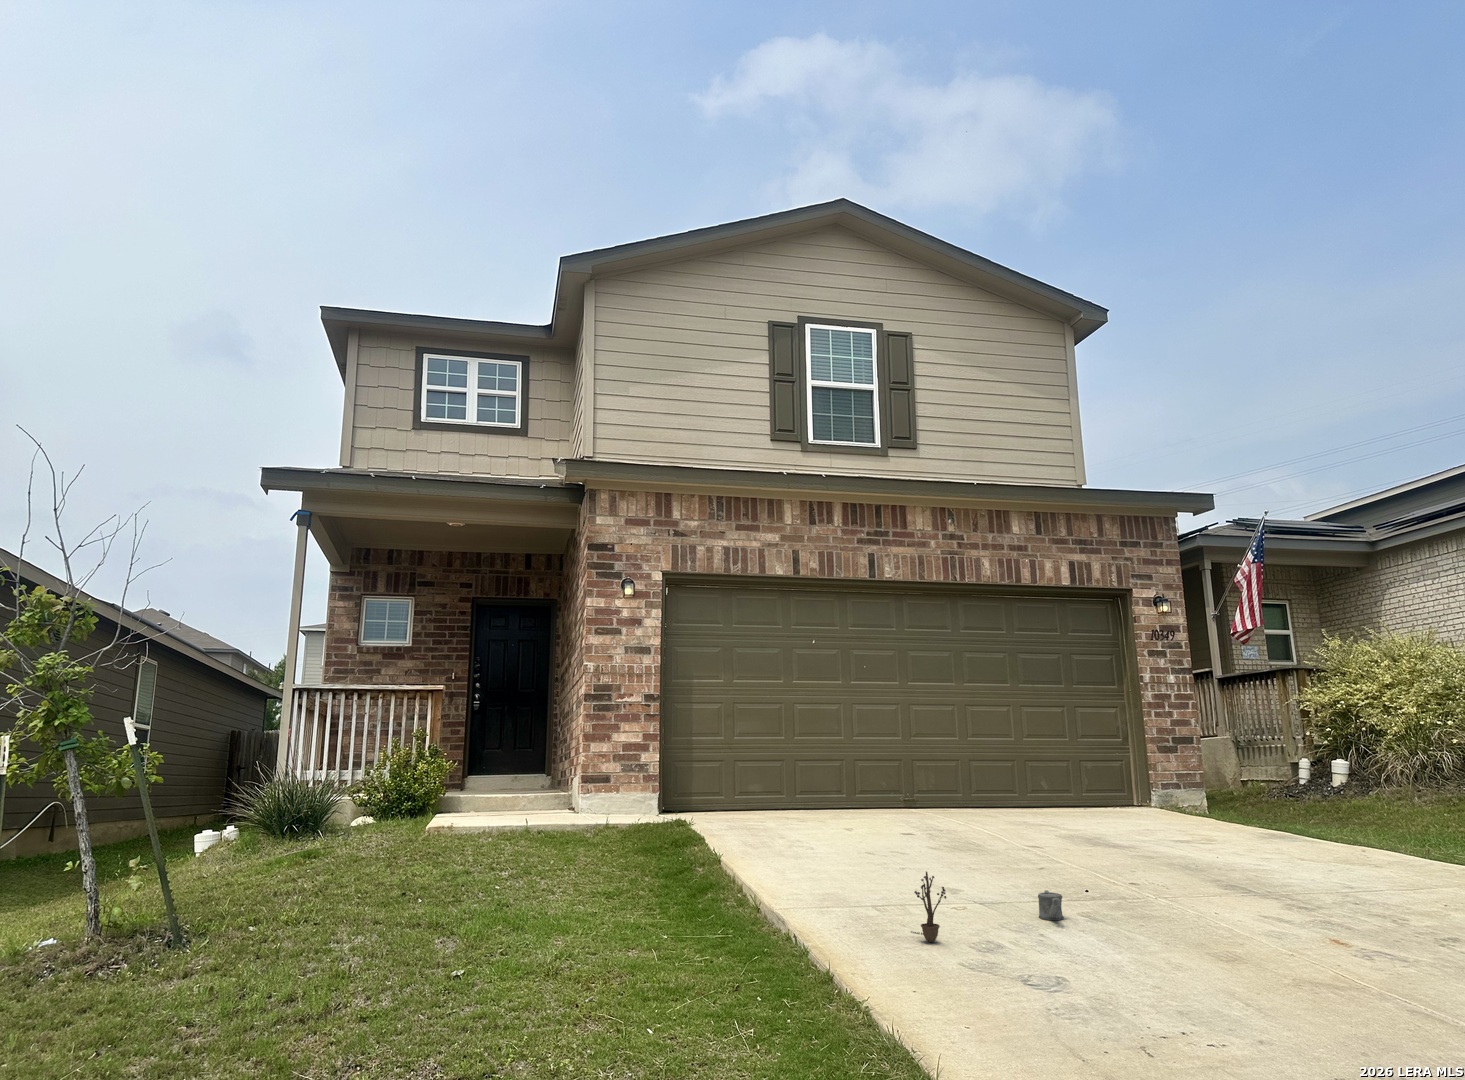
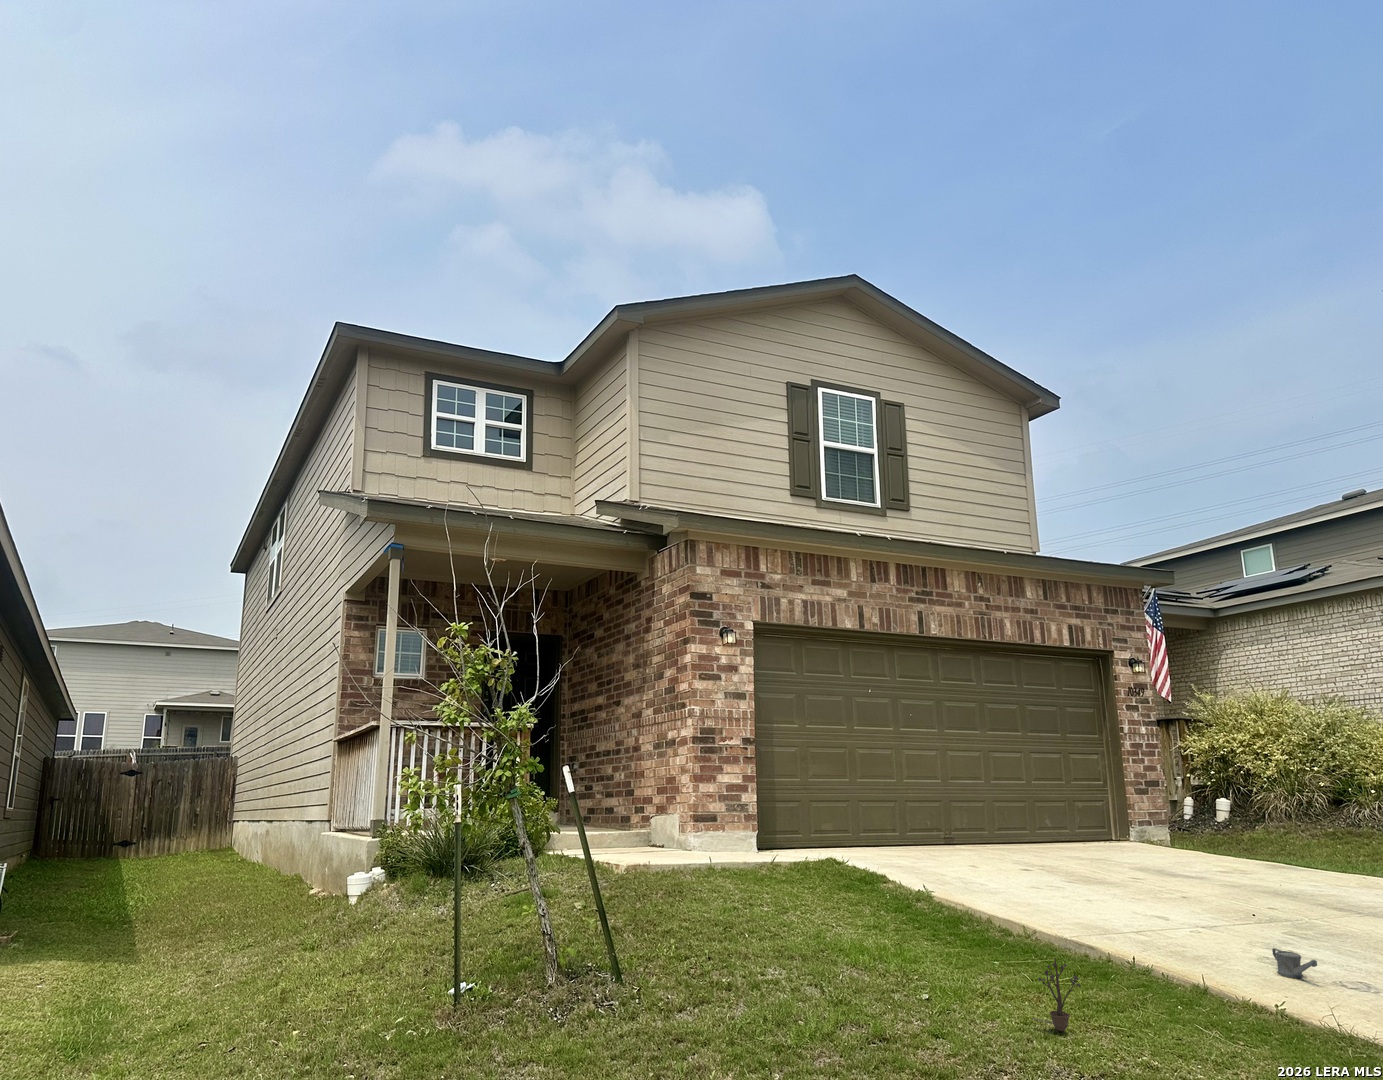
decorative plant: present [911,871,946,942] -> present [1032,959,1081,1032]

